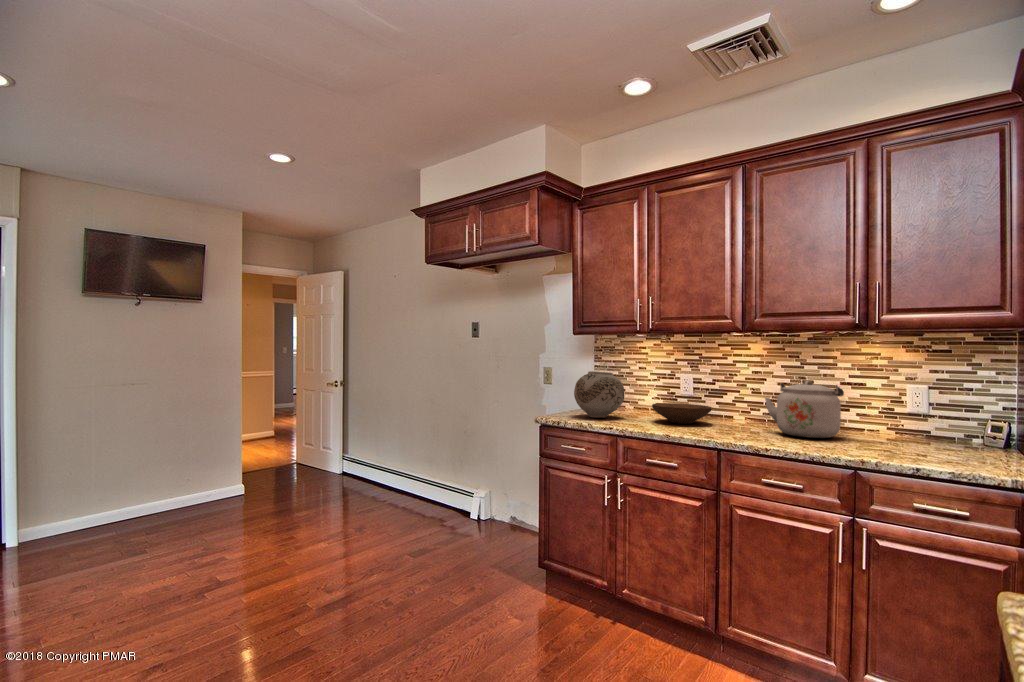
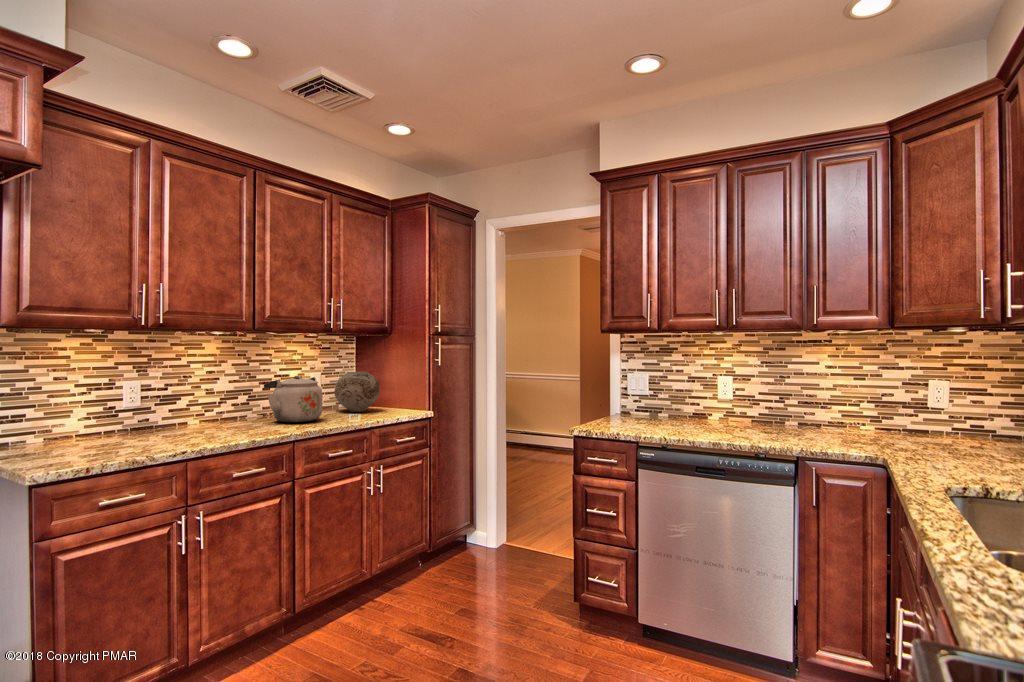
vase: present [574,371,624,418] -> present [335,372,380,412]
wooden bowl: present [652,403,711,424] -> none [146,413,221,438]

